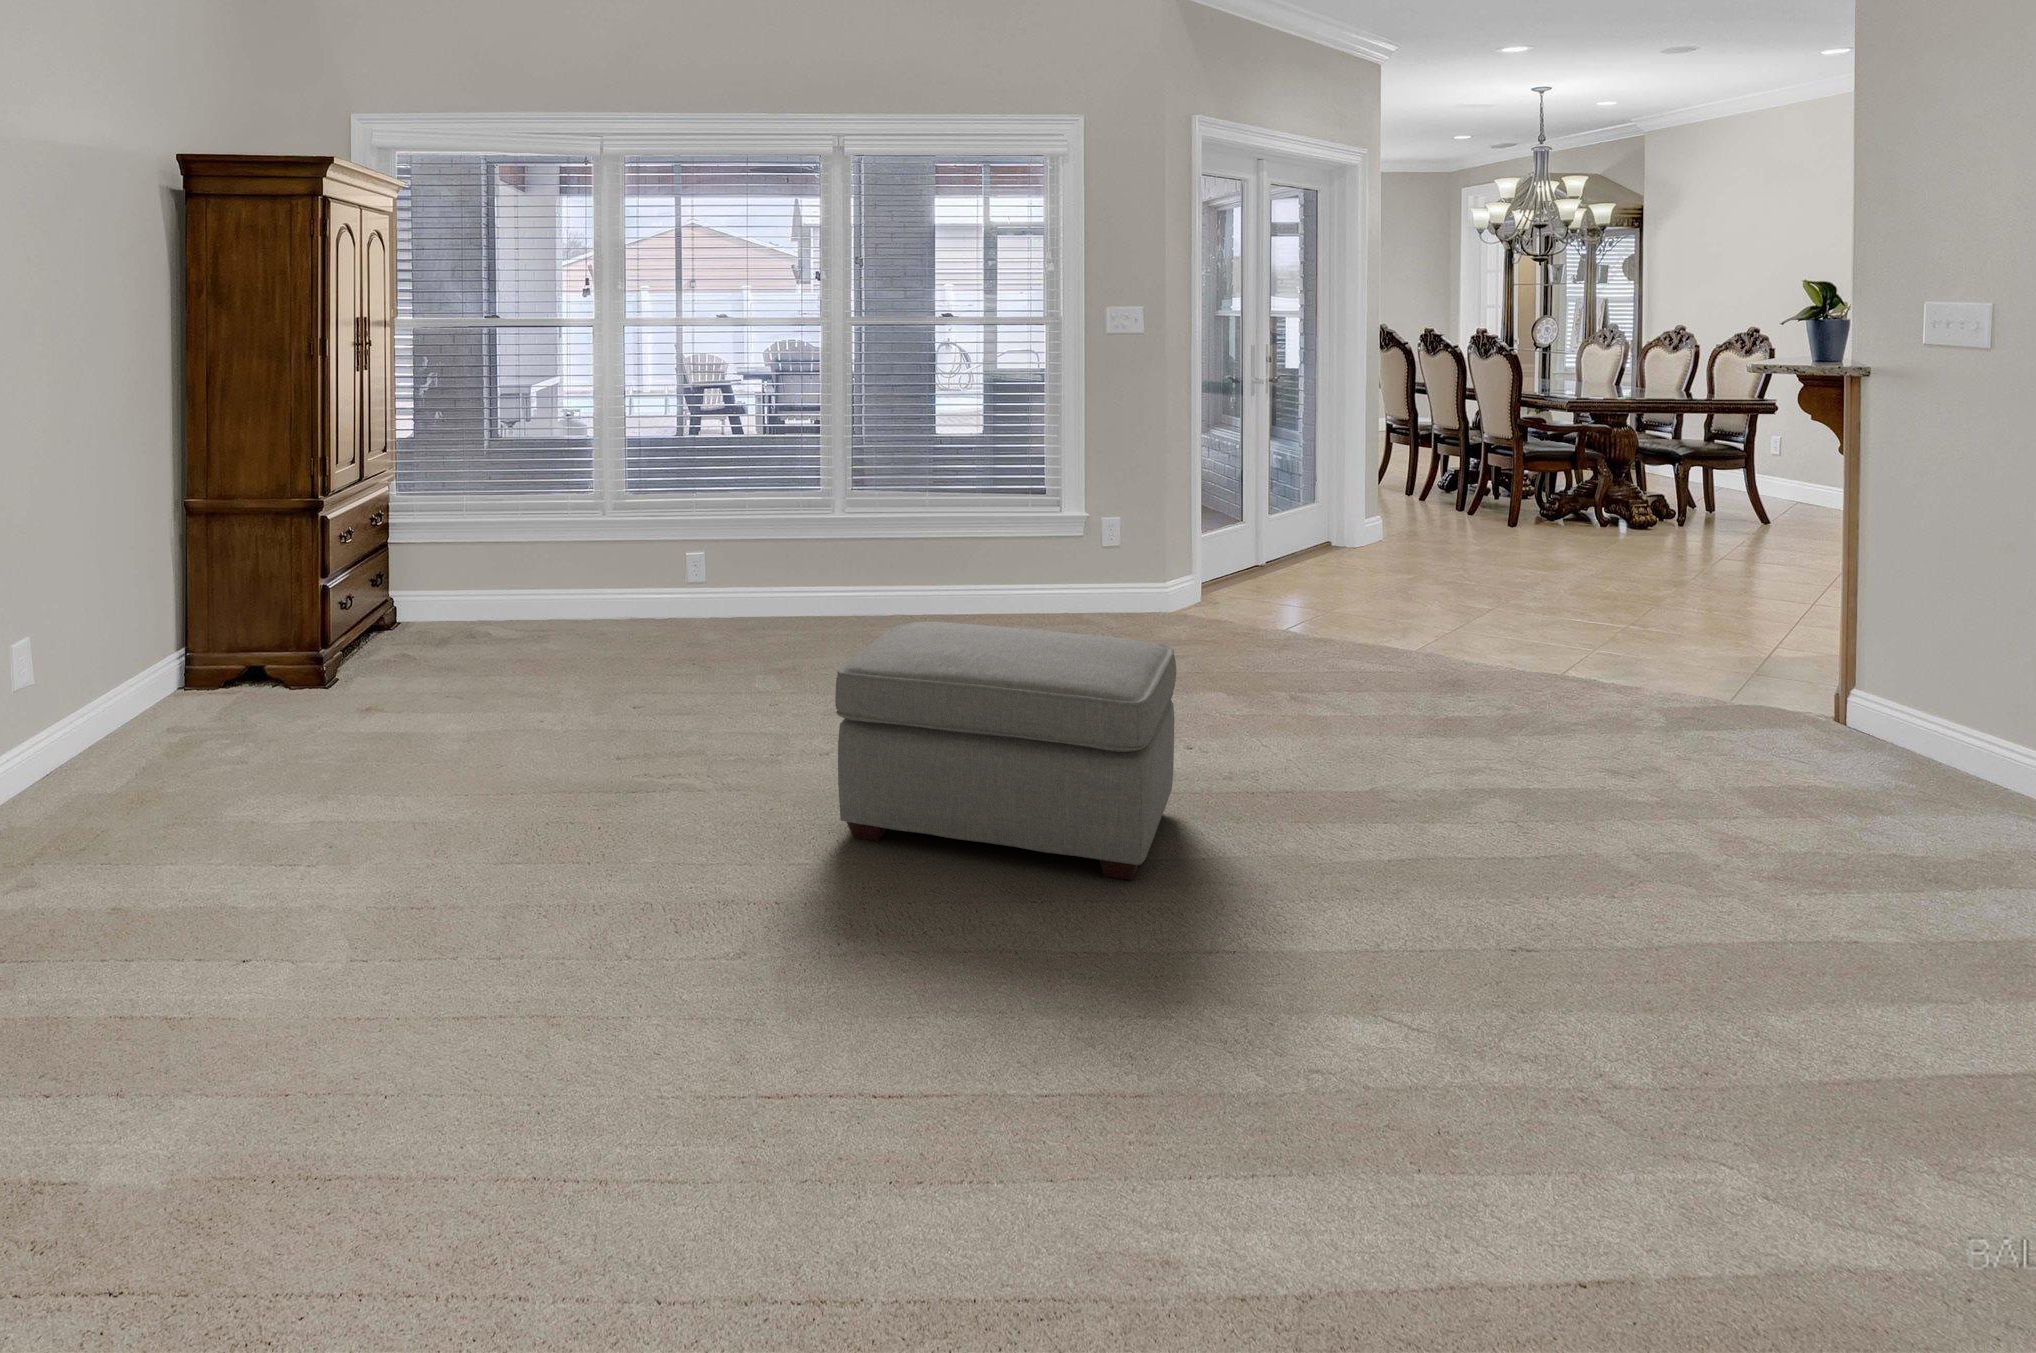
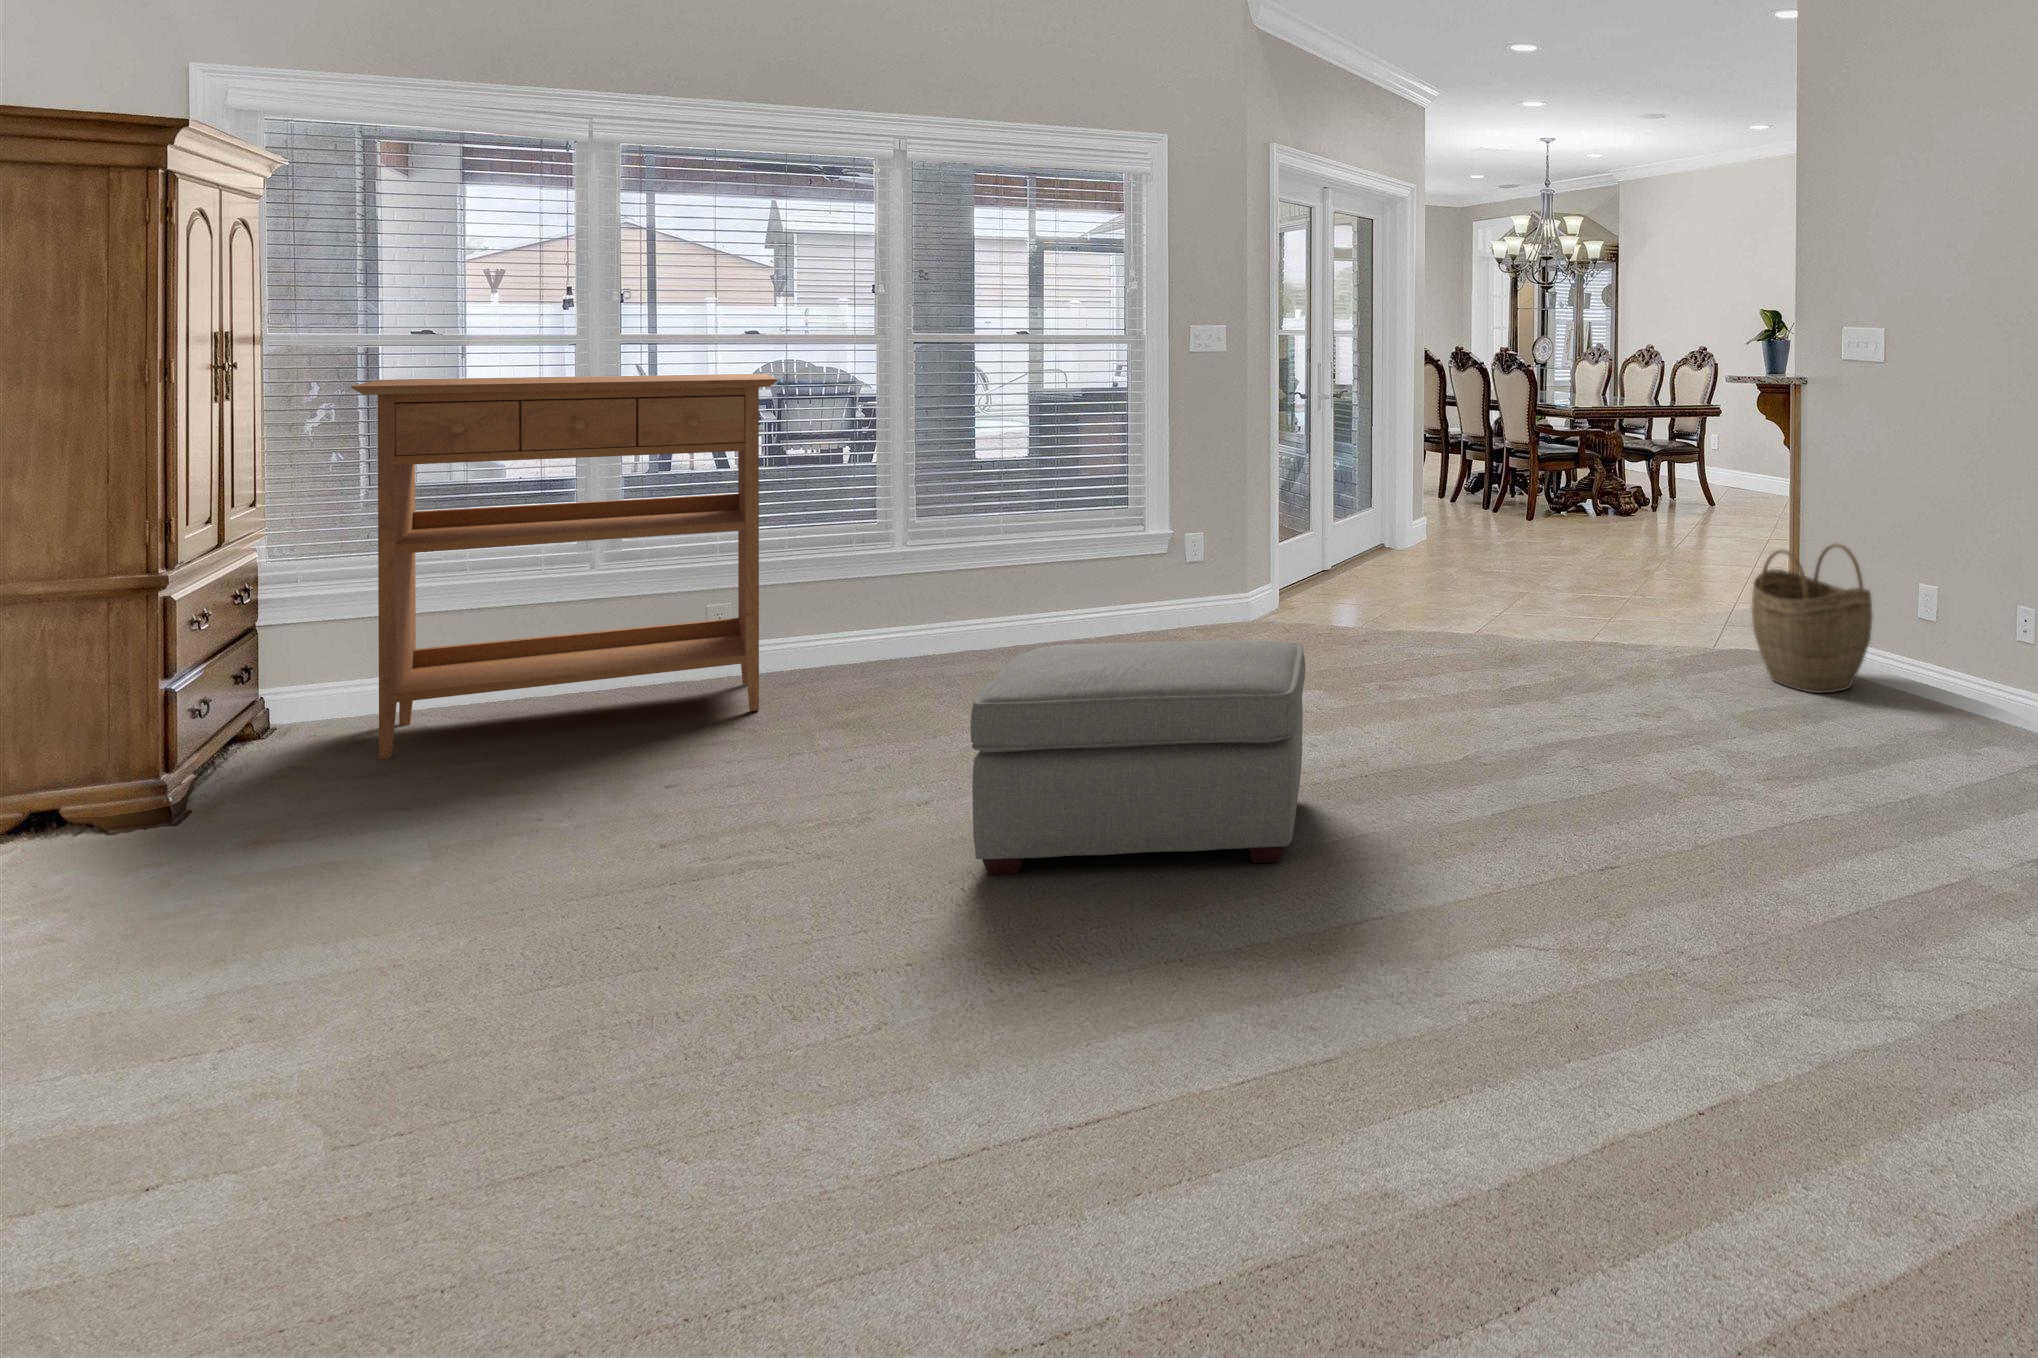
console table: none [437,354,732,653] -> present [351,374,778,759]
woven basket: none [1786,589,1984,786] -> present [1752,544,1872,693]

